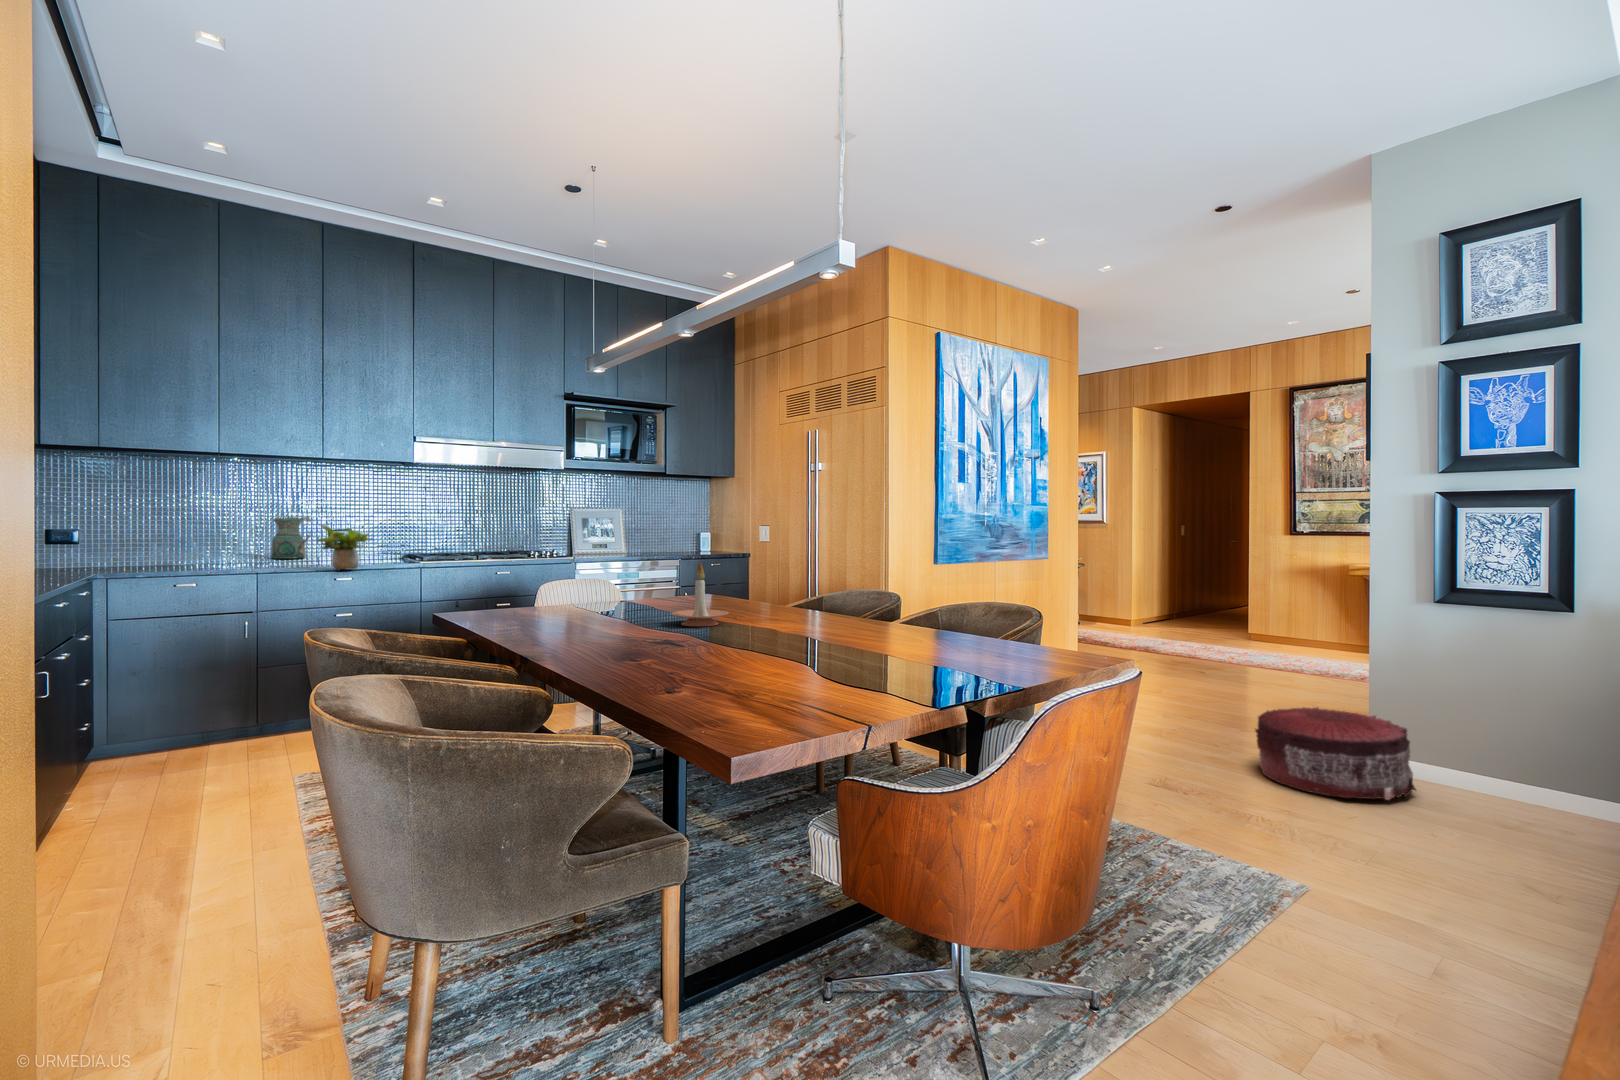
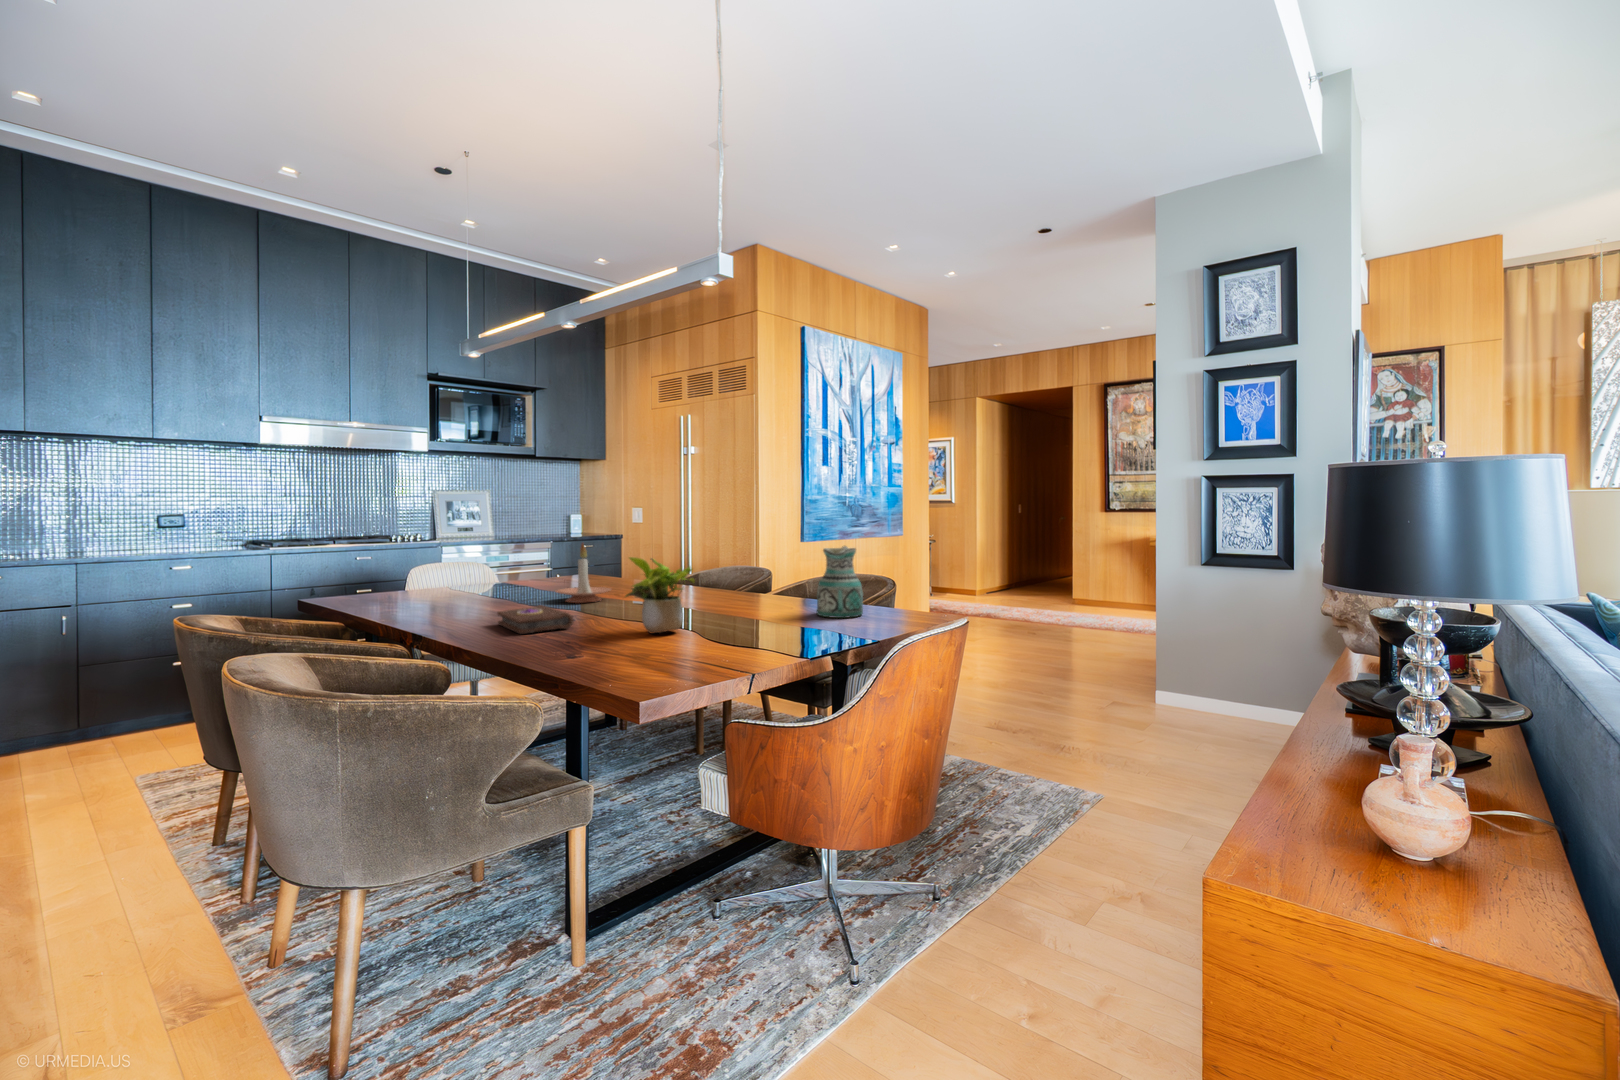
ceramic pitcher: present [271,517,311,559] -> present [817,546,863,618]
potted plant: present [317,525,371,570] -> present [626,557,695,634]
book: none [608,629,684,661] -> present [497,605,574,634]
pouf: present [1255,707,1416,800] -> none [1067,654,1186,727]

